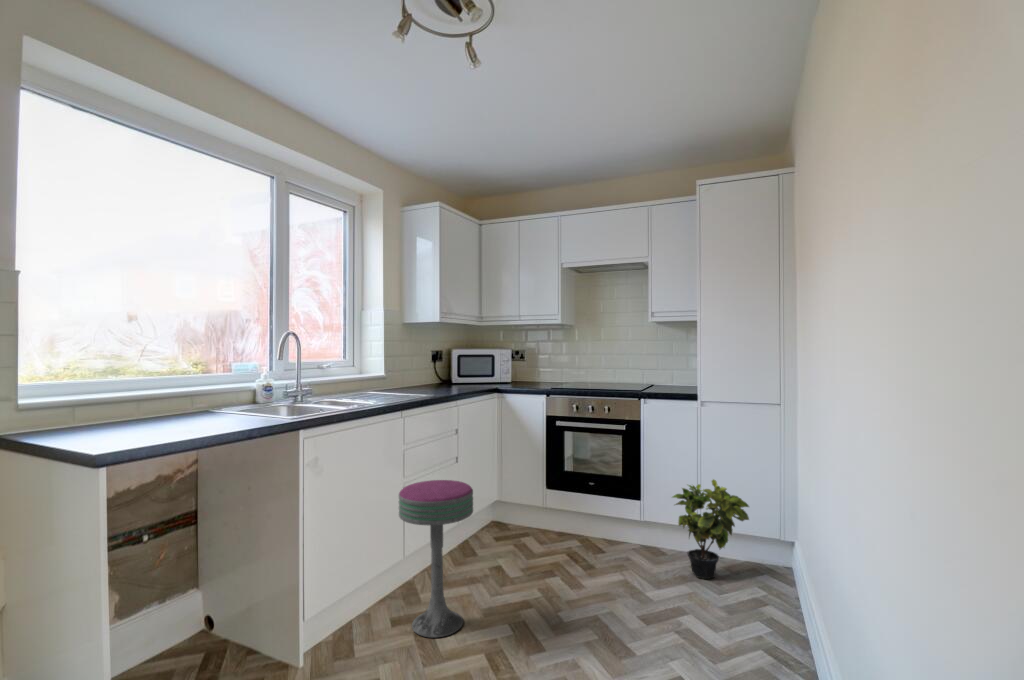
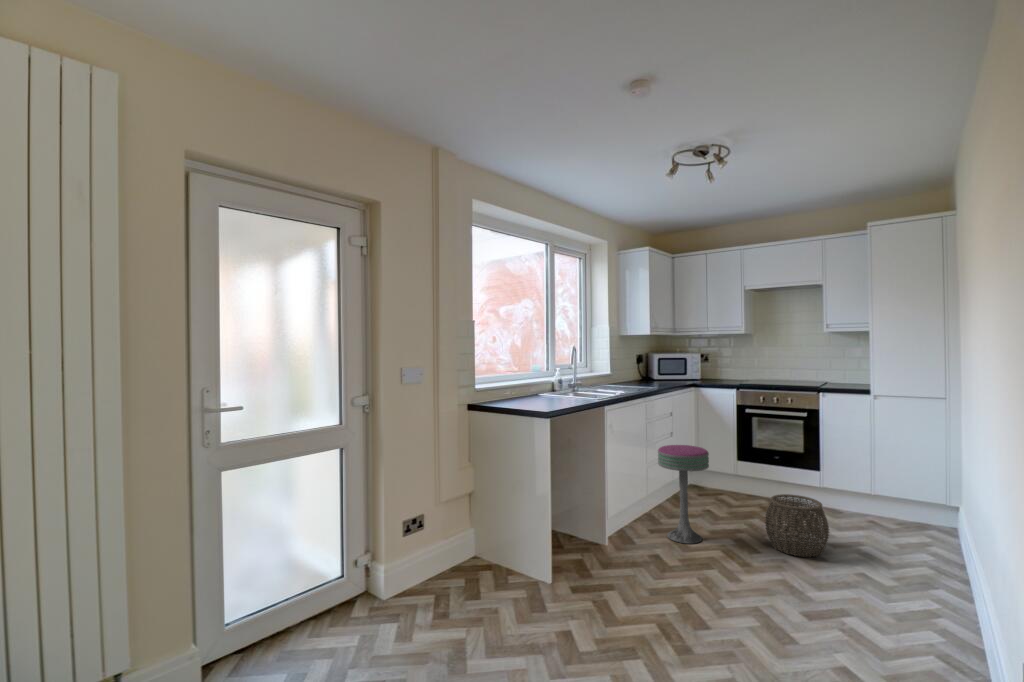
potted plant: present [673,479,749,579] -> none [849,455,918,529]
woven basket: none [550,546,633,648] -> present [765,494,829,557]

